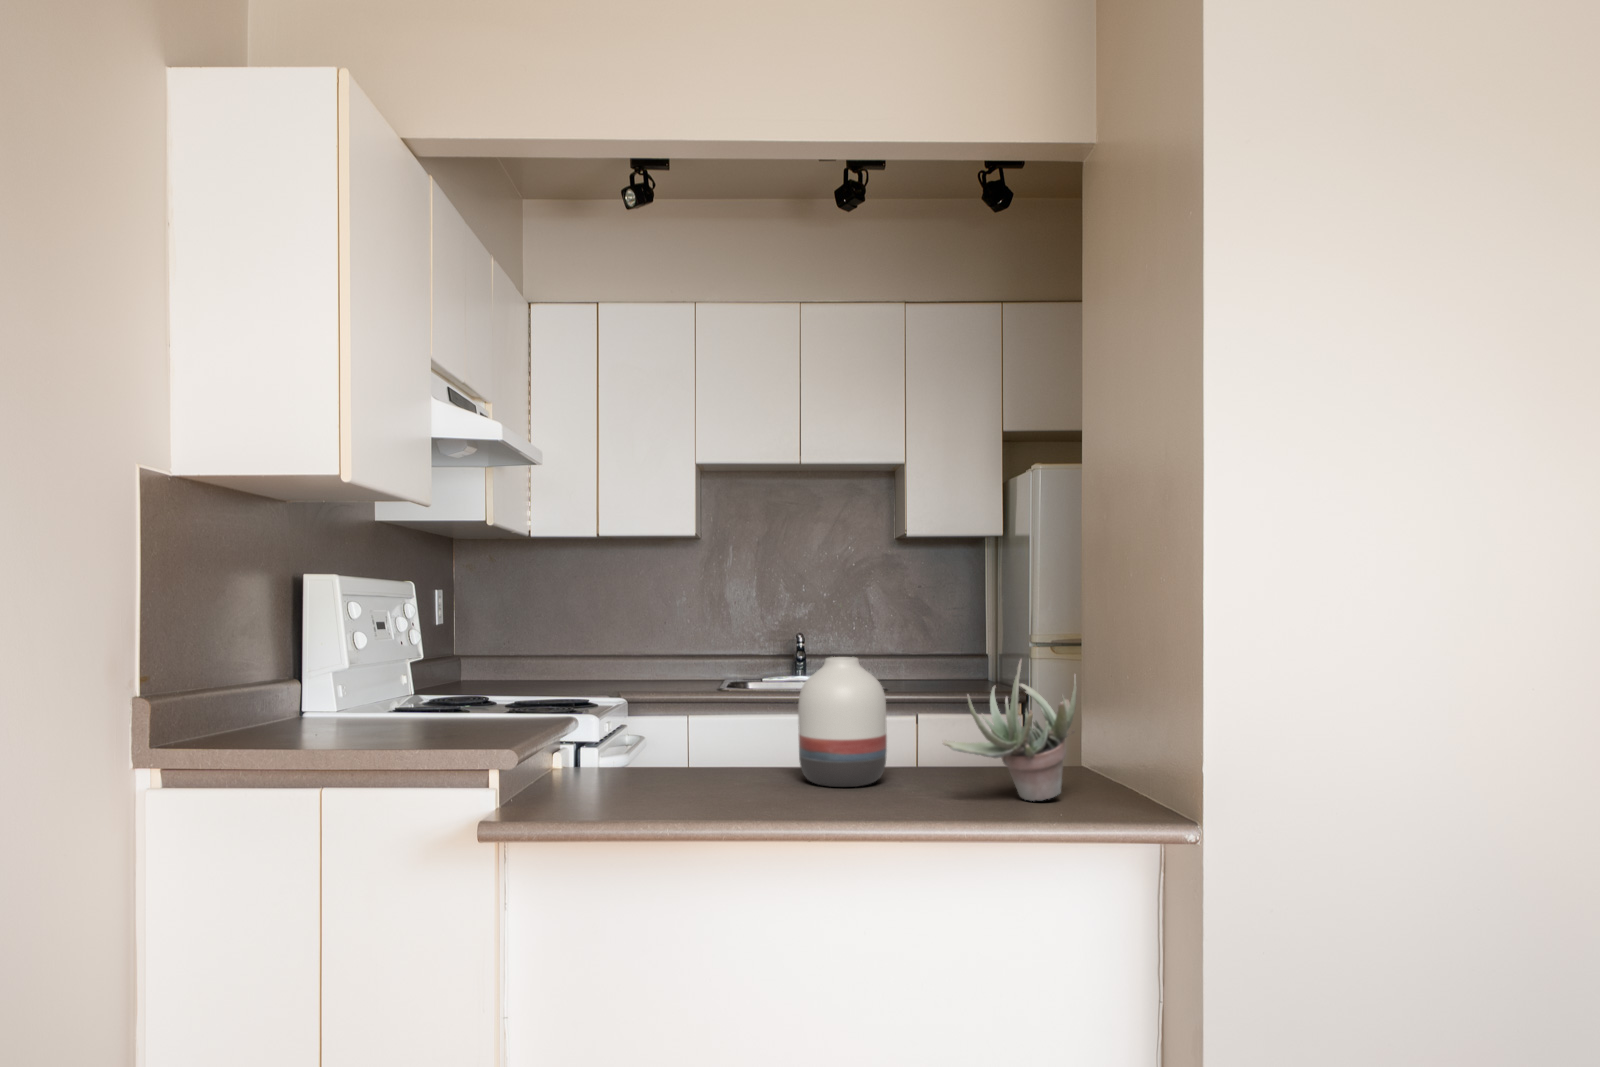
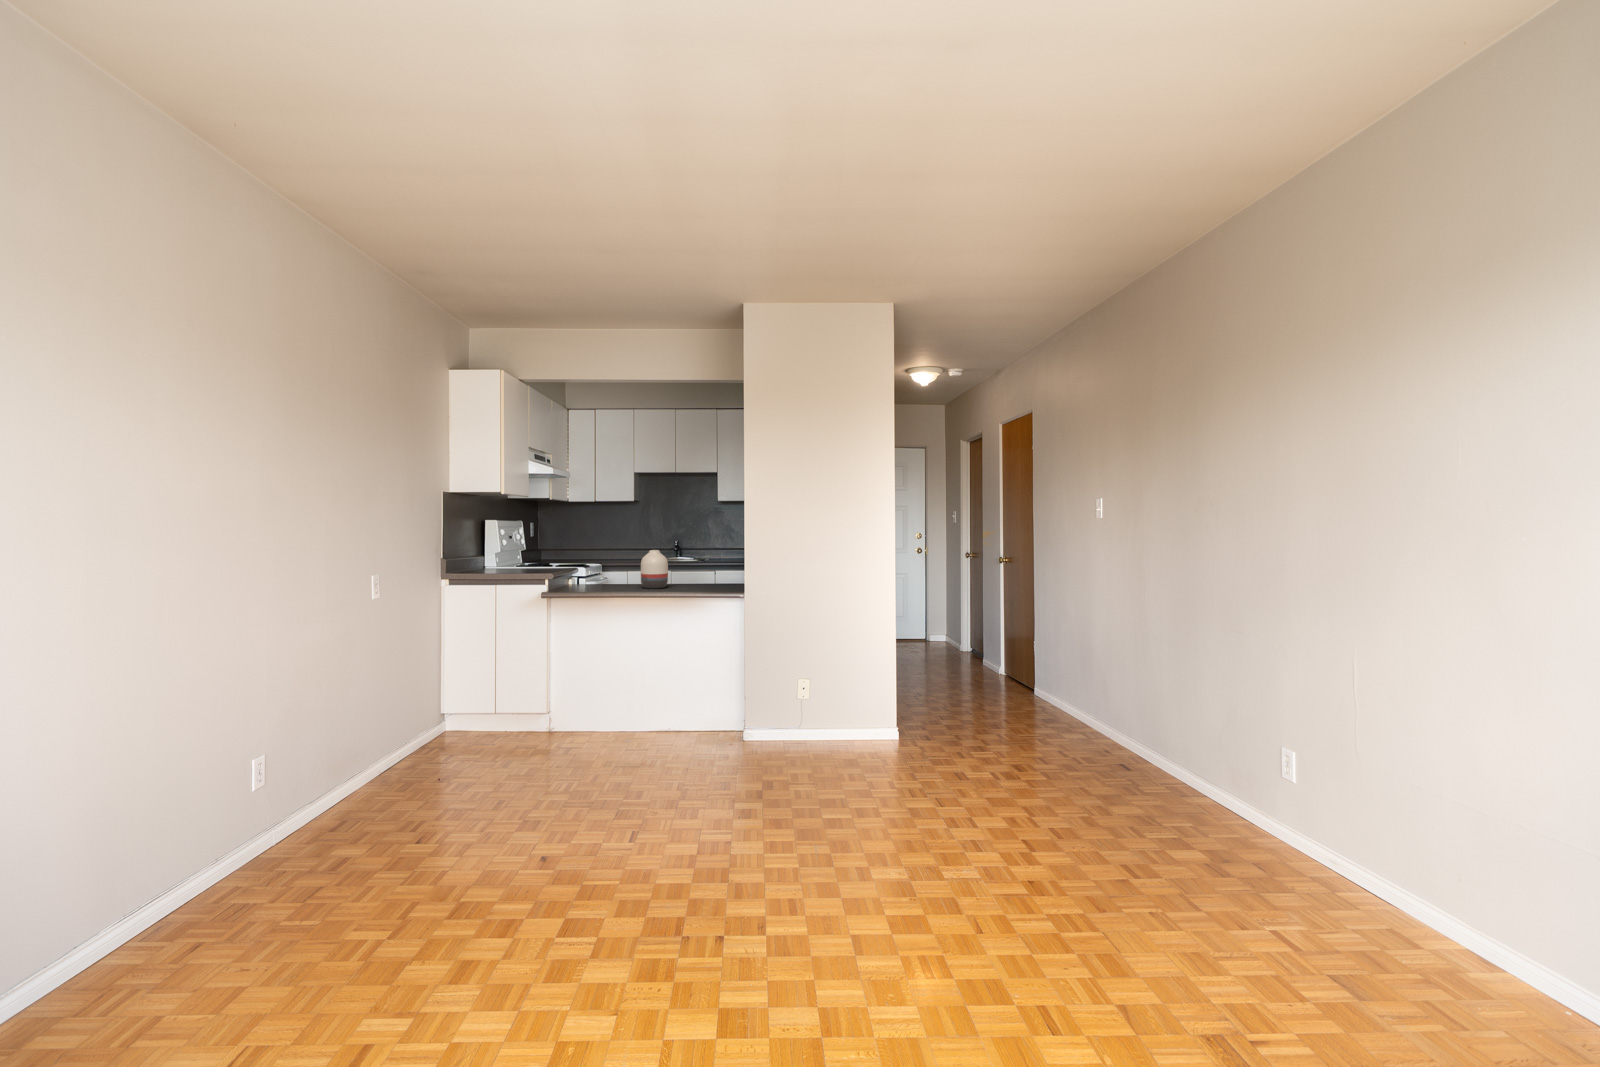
succulent plant: present [943,659,1077,801] -> none [675,551,716,591]

